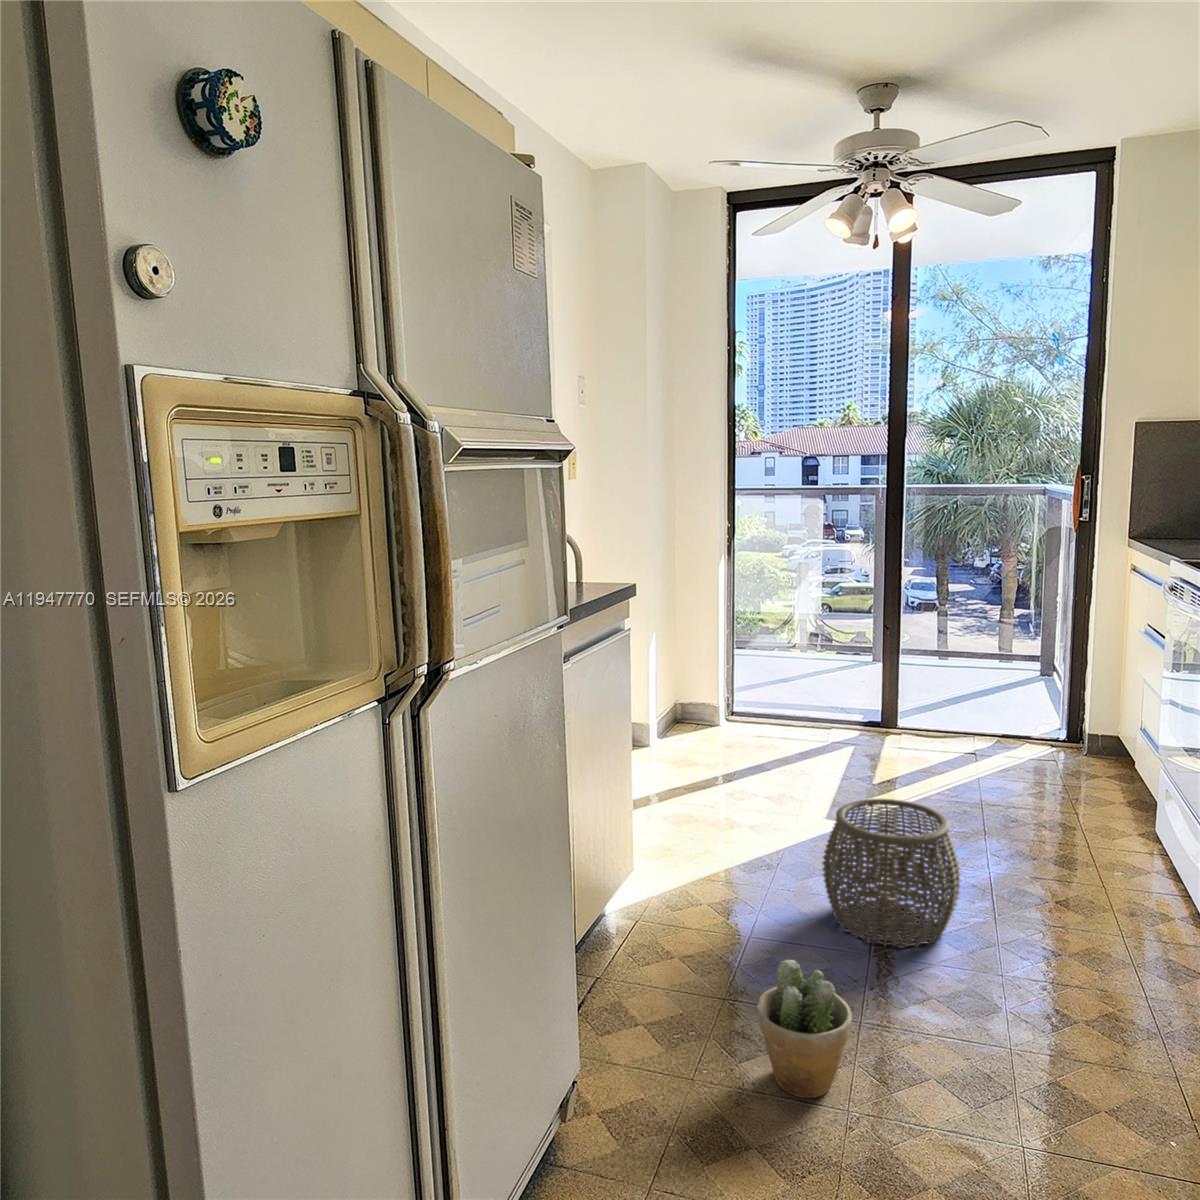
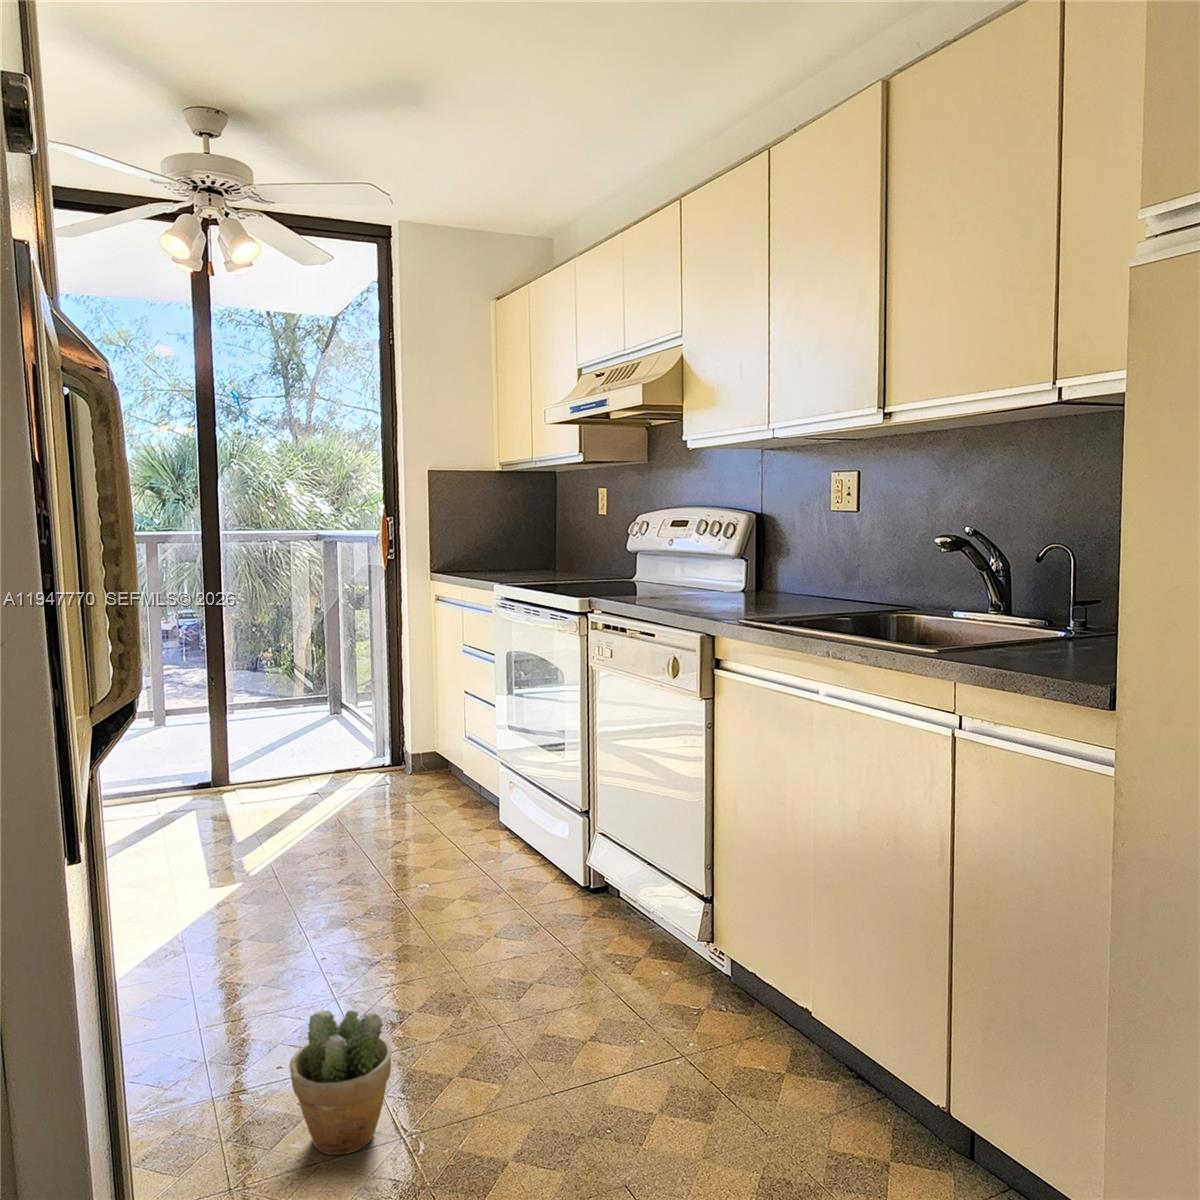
woven basket: present [823,799,961,948] -> none [260,834,403,988]

